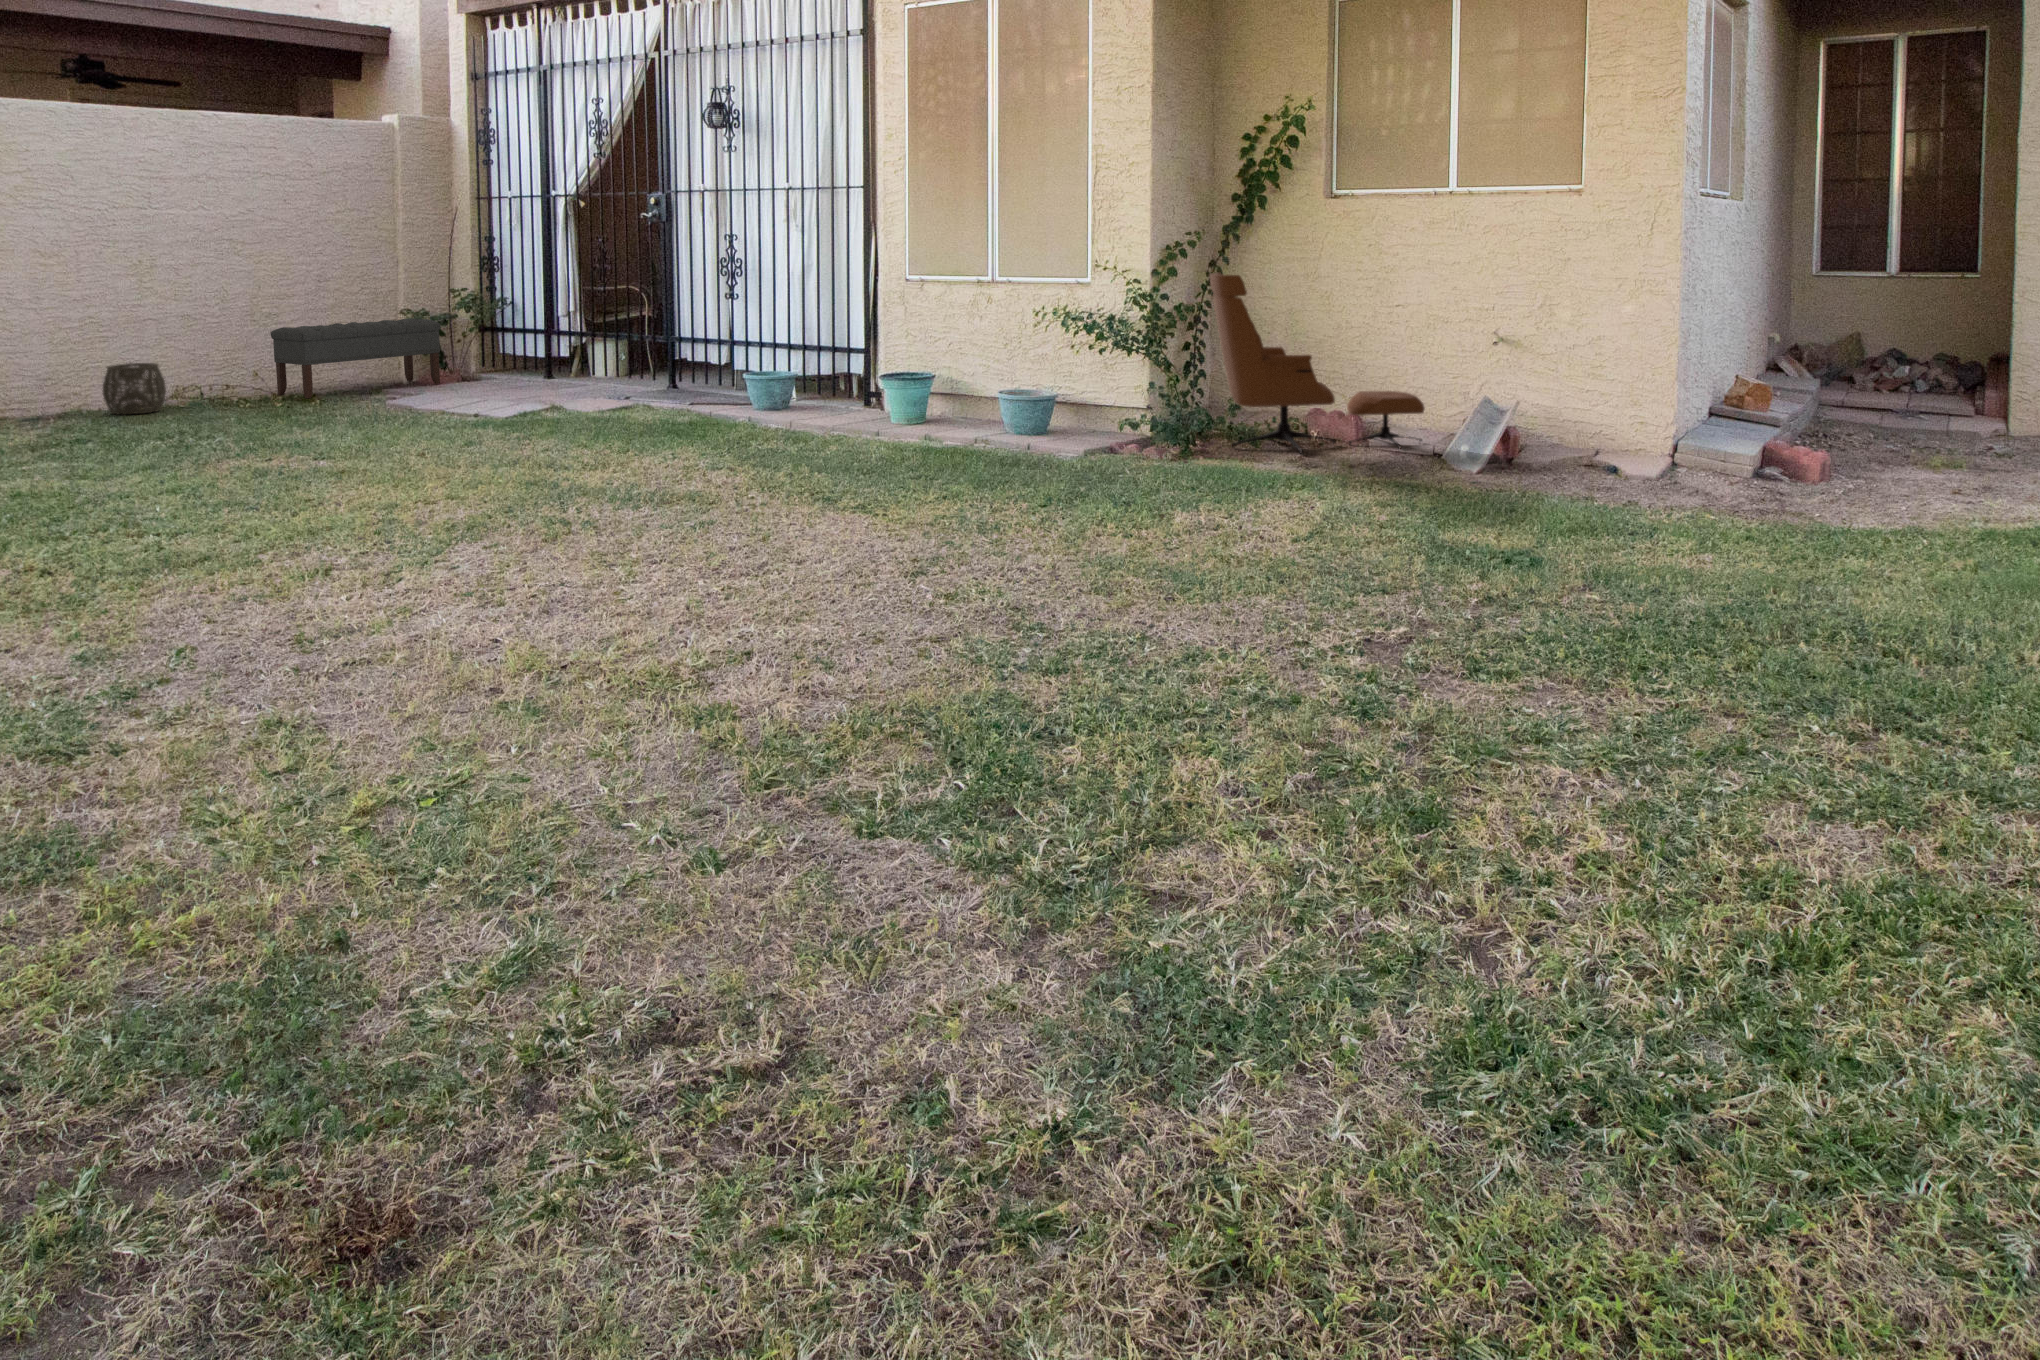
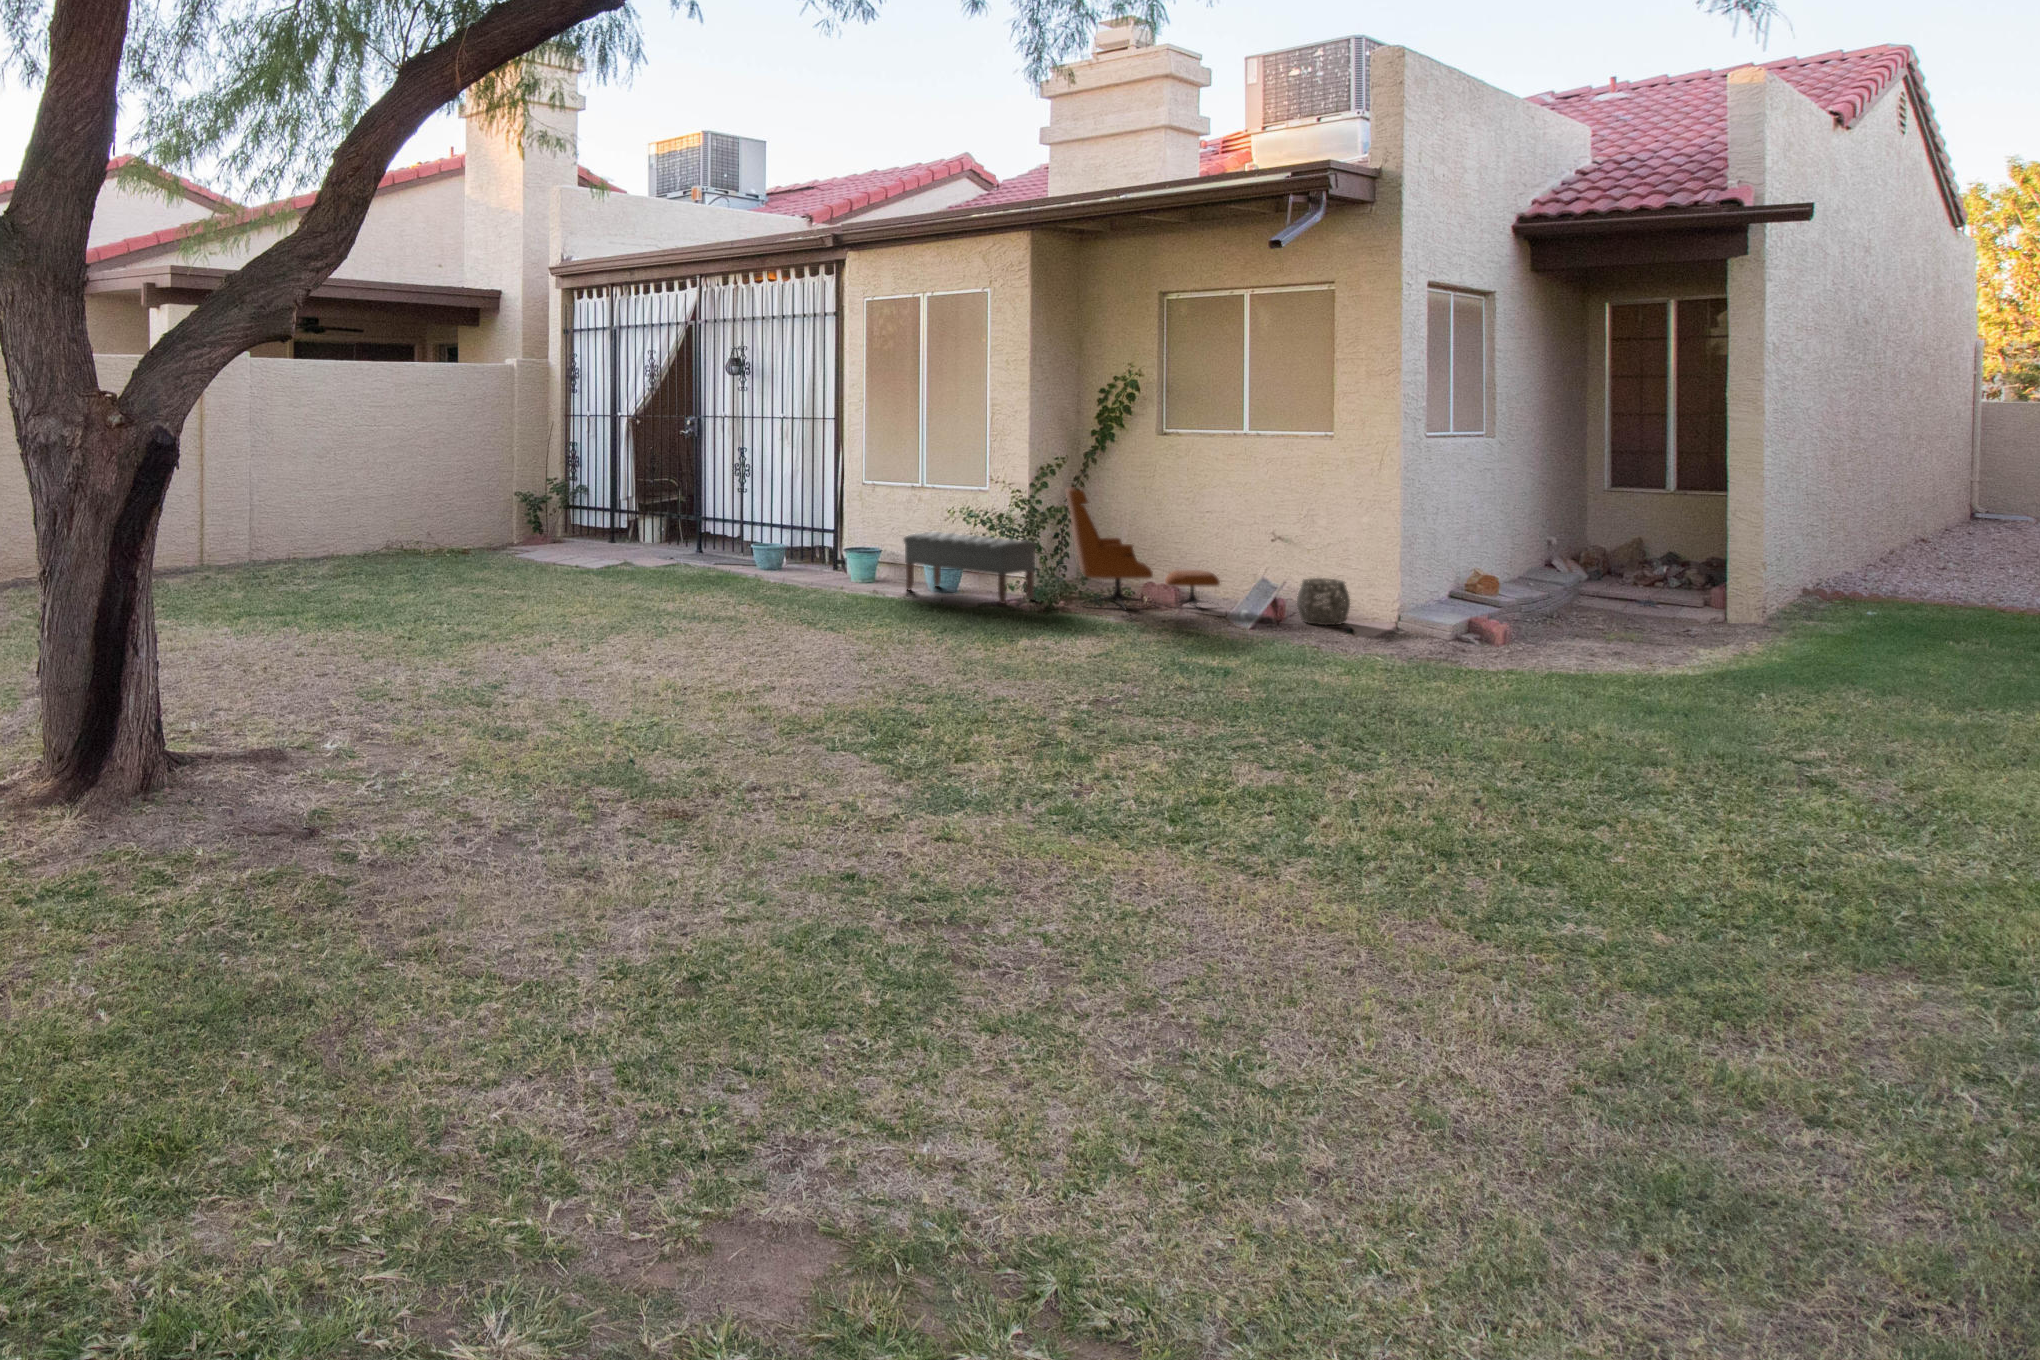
bench: present [271,318,440,398] -> present [904,531,1036,603]
woven basket: present [103,363,166,415] -> present [1297,578,1350,625]

